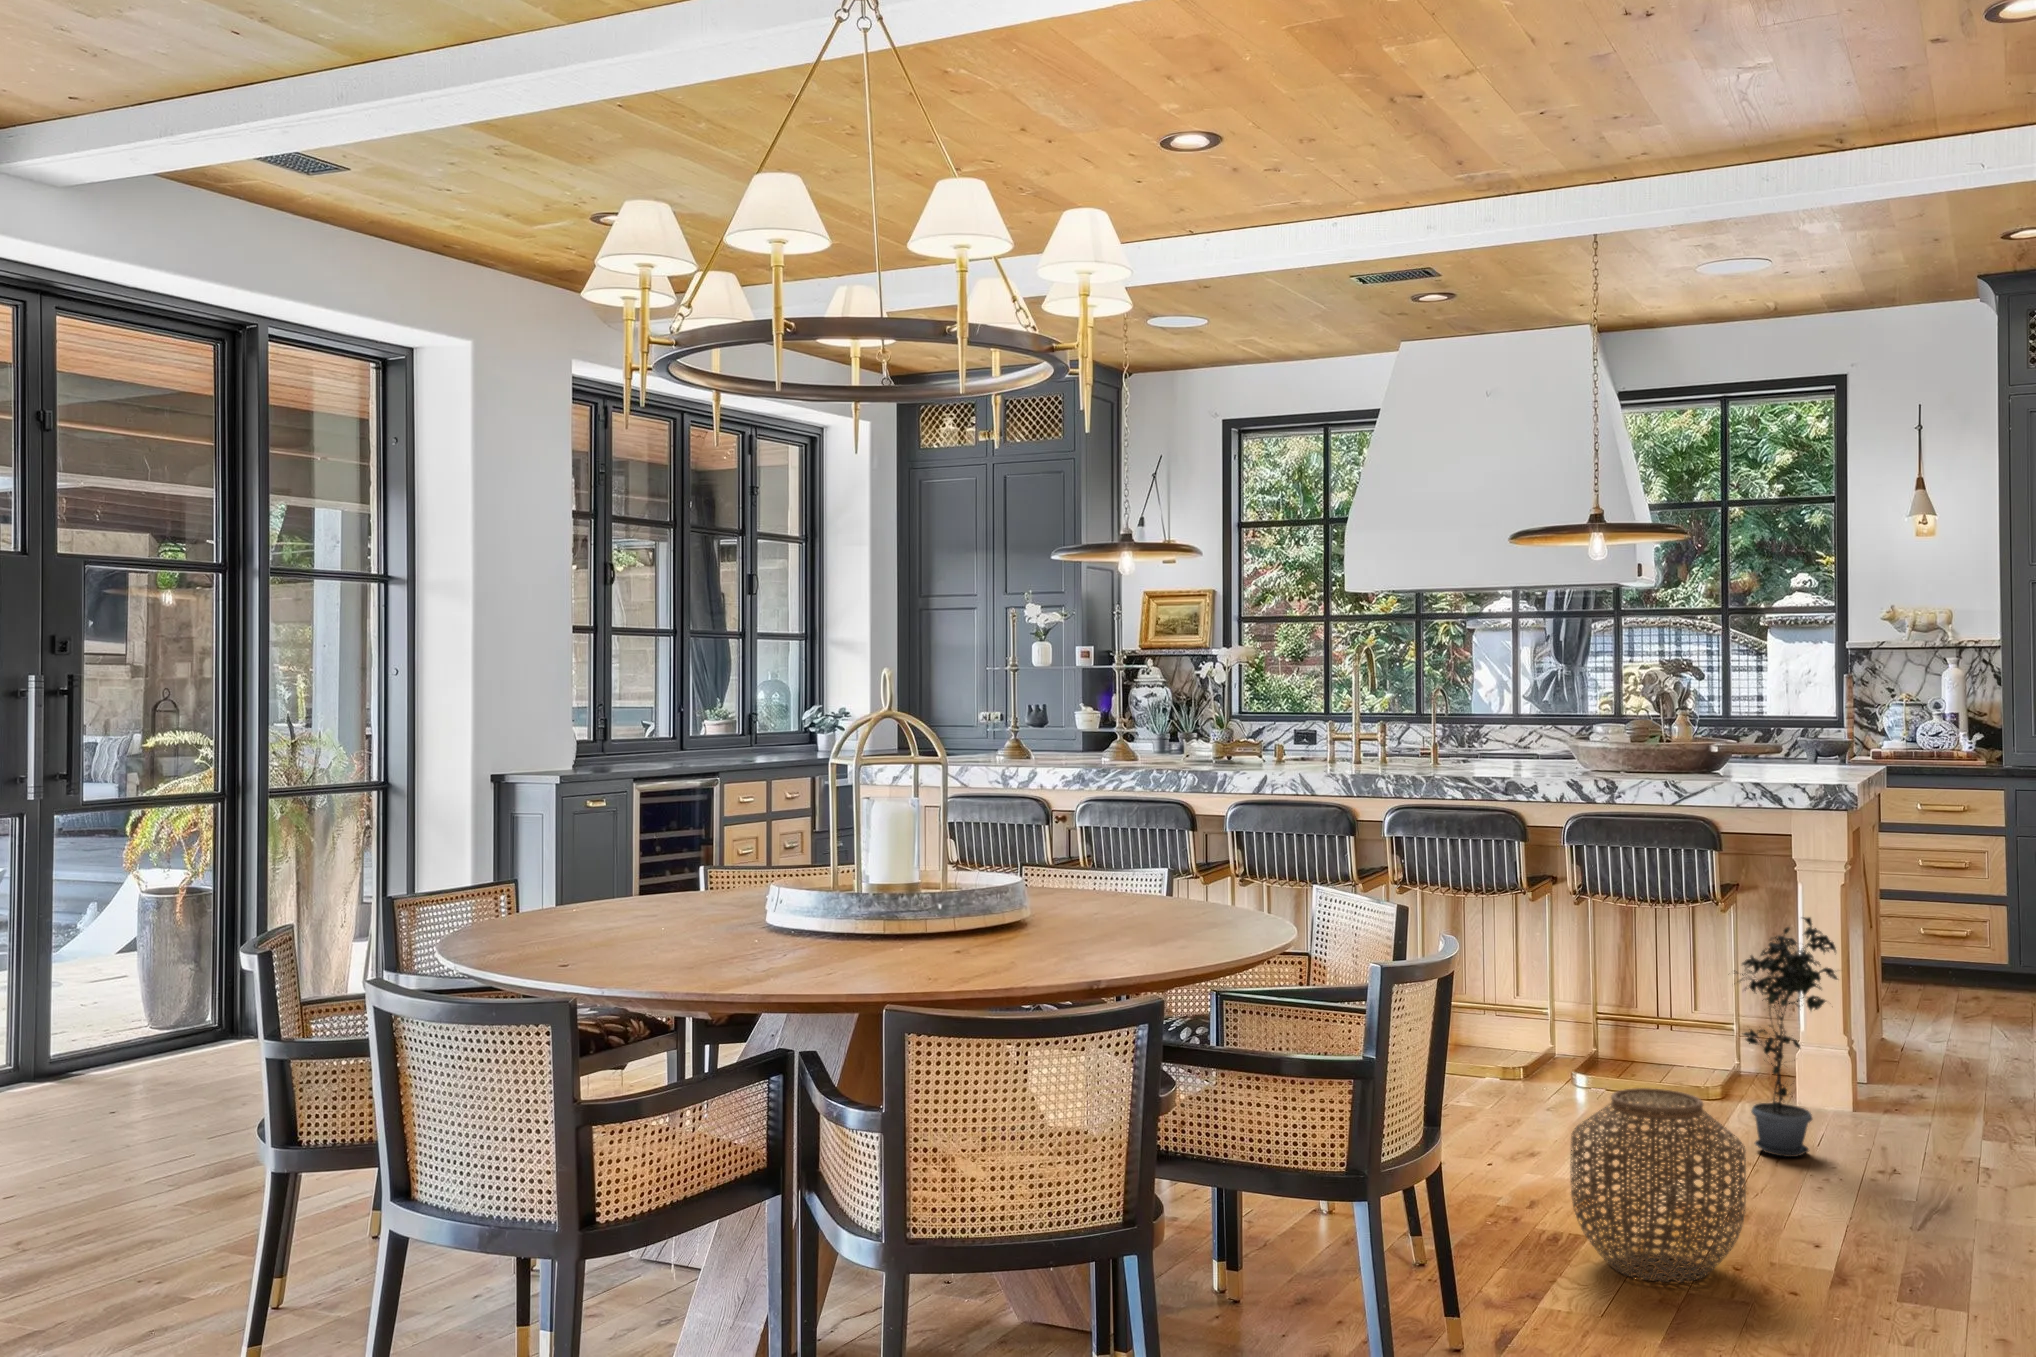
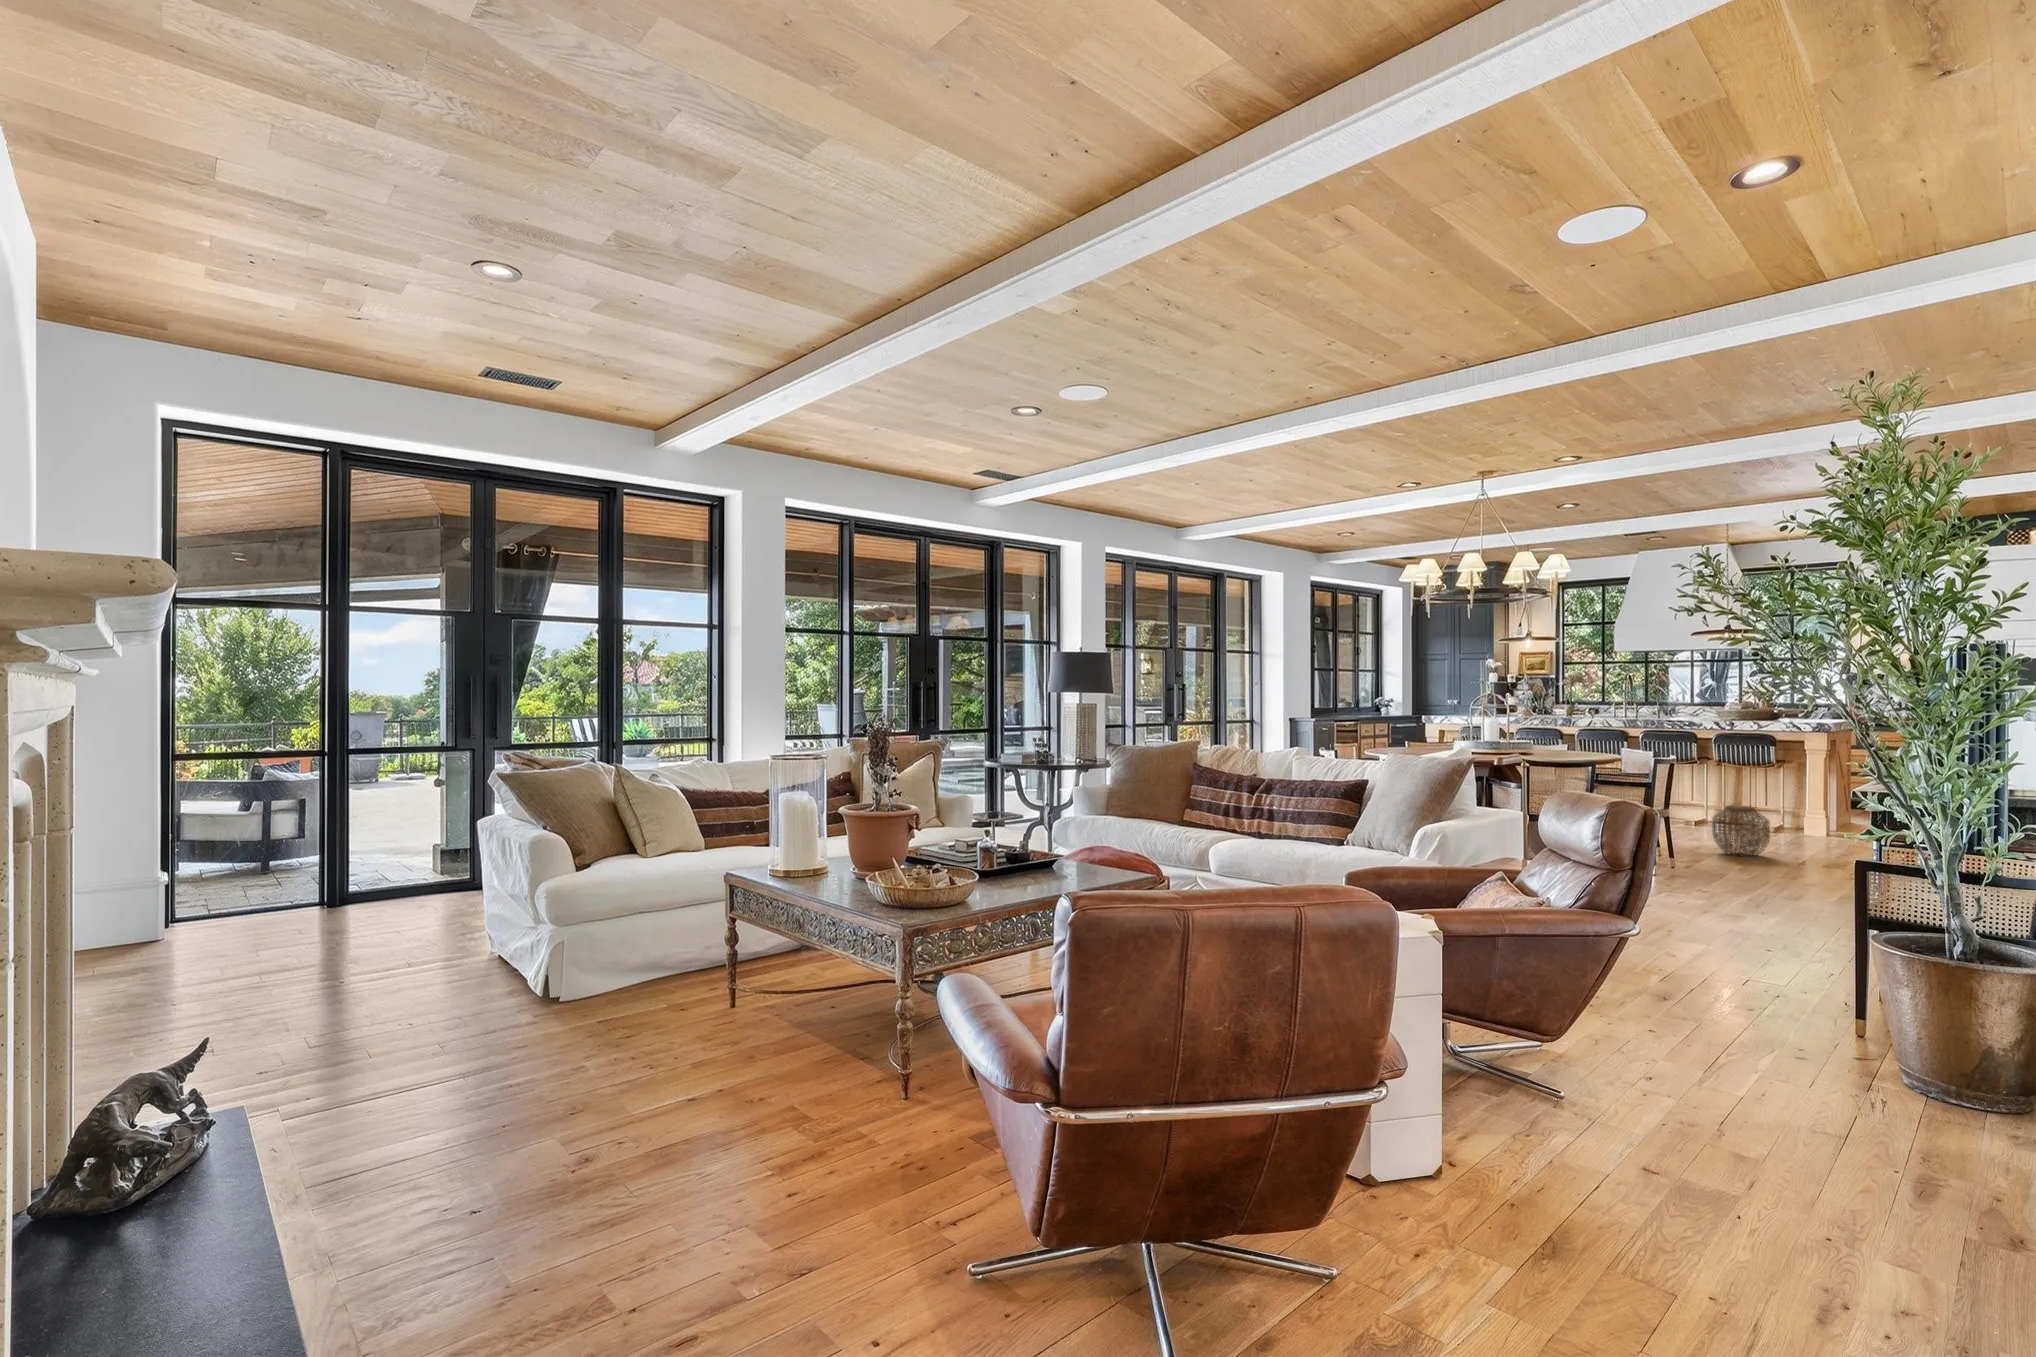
potted plant: present [1736,917,1837,1157] -> none [1773,766,1816,842]

